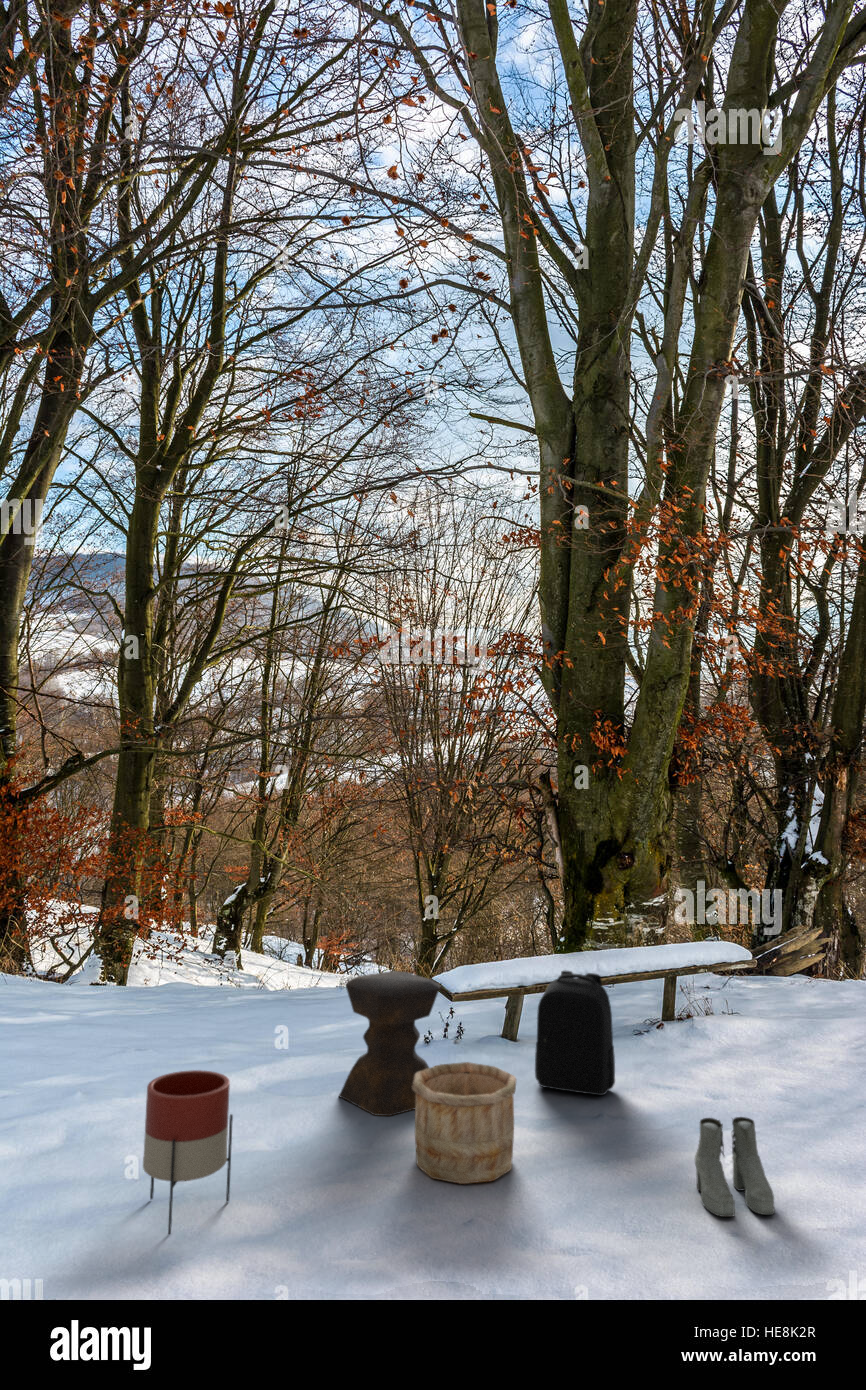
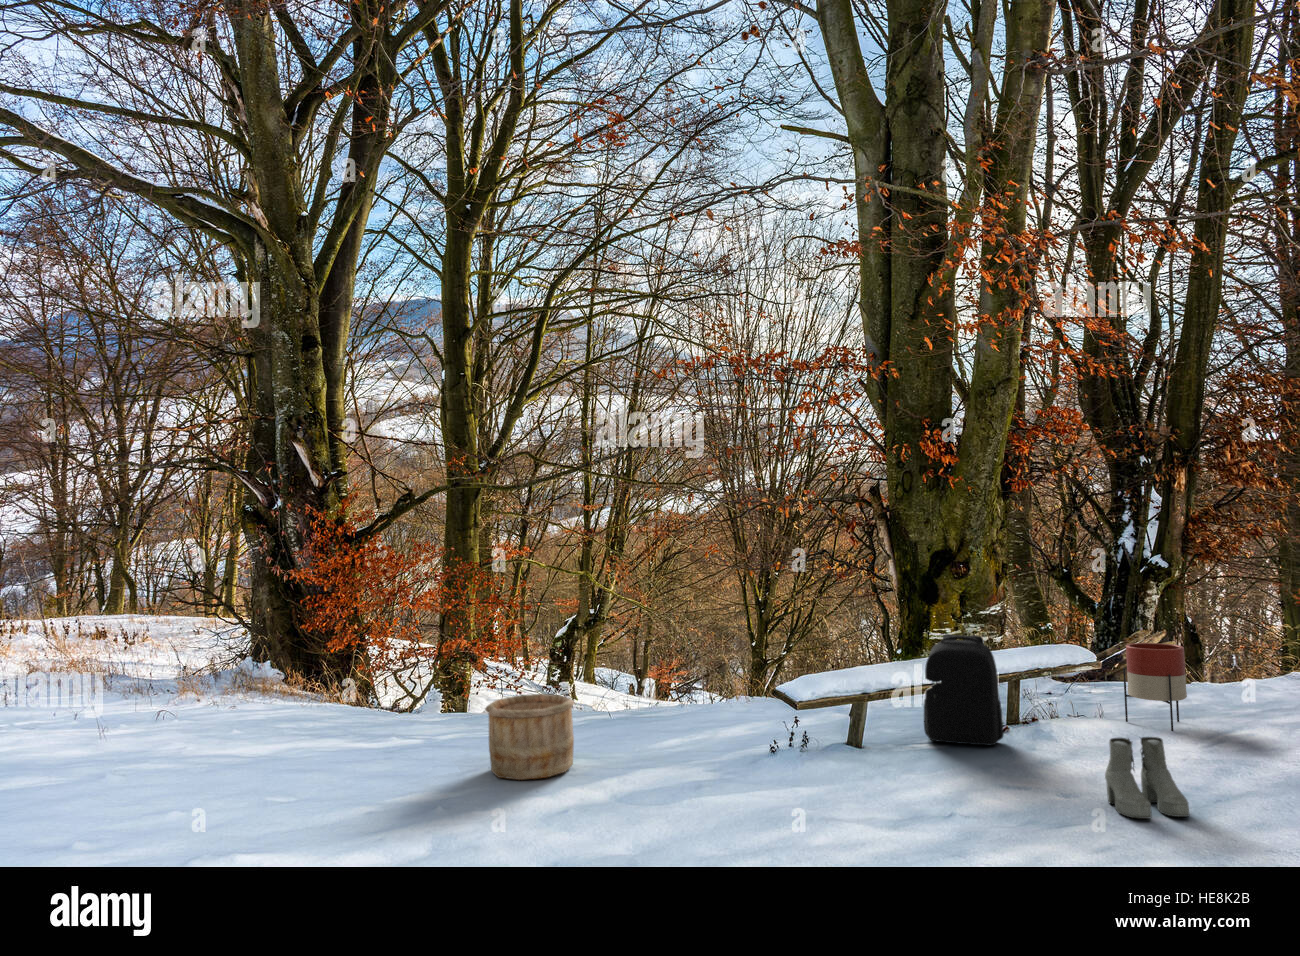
stool: present [339,971,440,1116] -> none [743,639,840,763]
wooden bucket: present [412,1062,516,1184] -> present [485,694,574,780]
planter: present [143,1070,233,1234] -> present [1123,643,1187,731]

